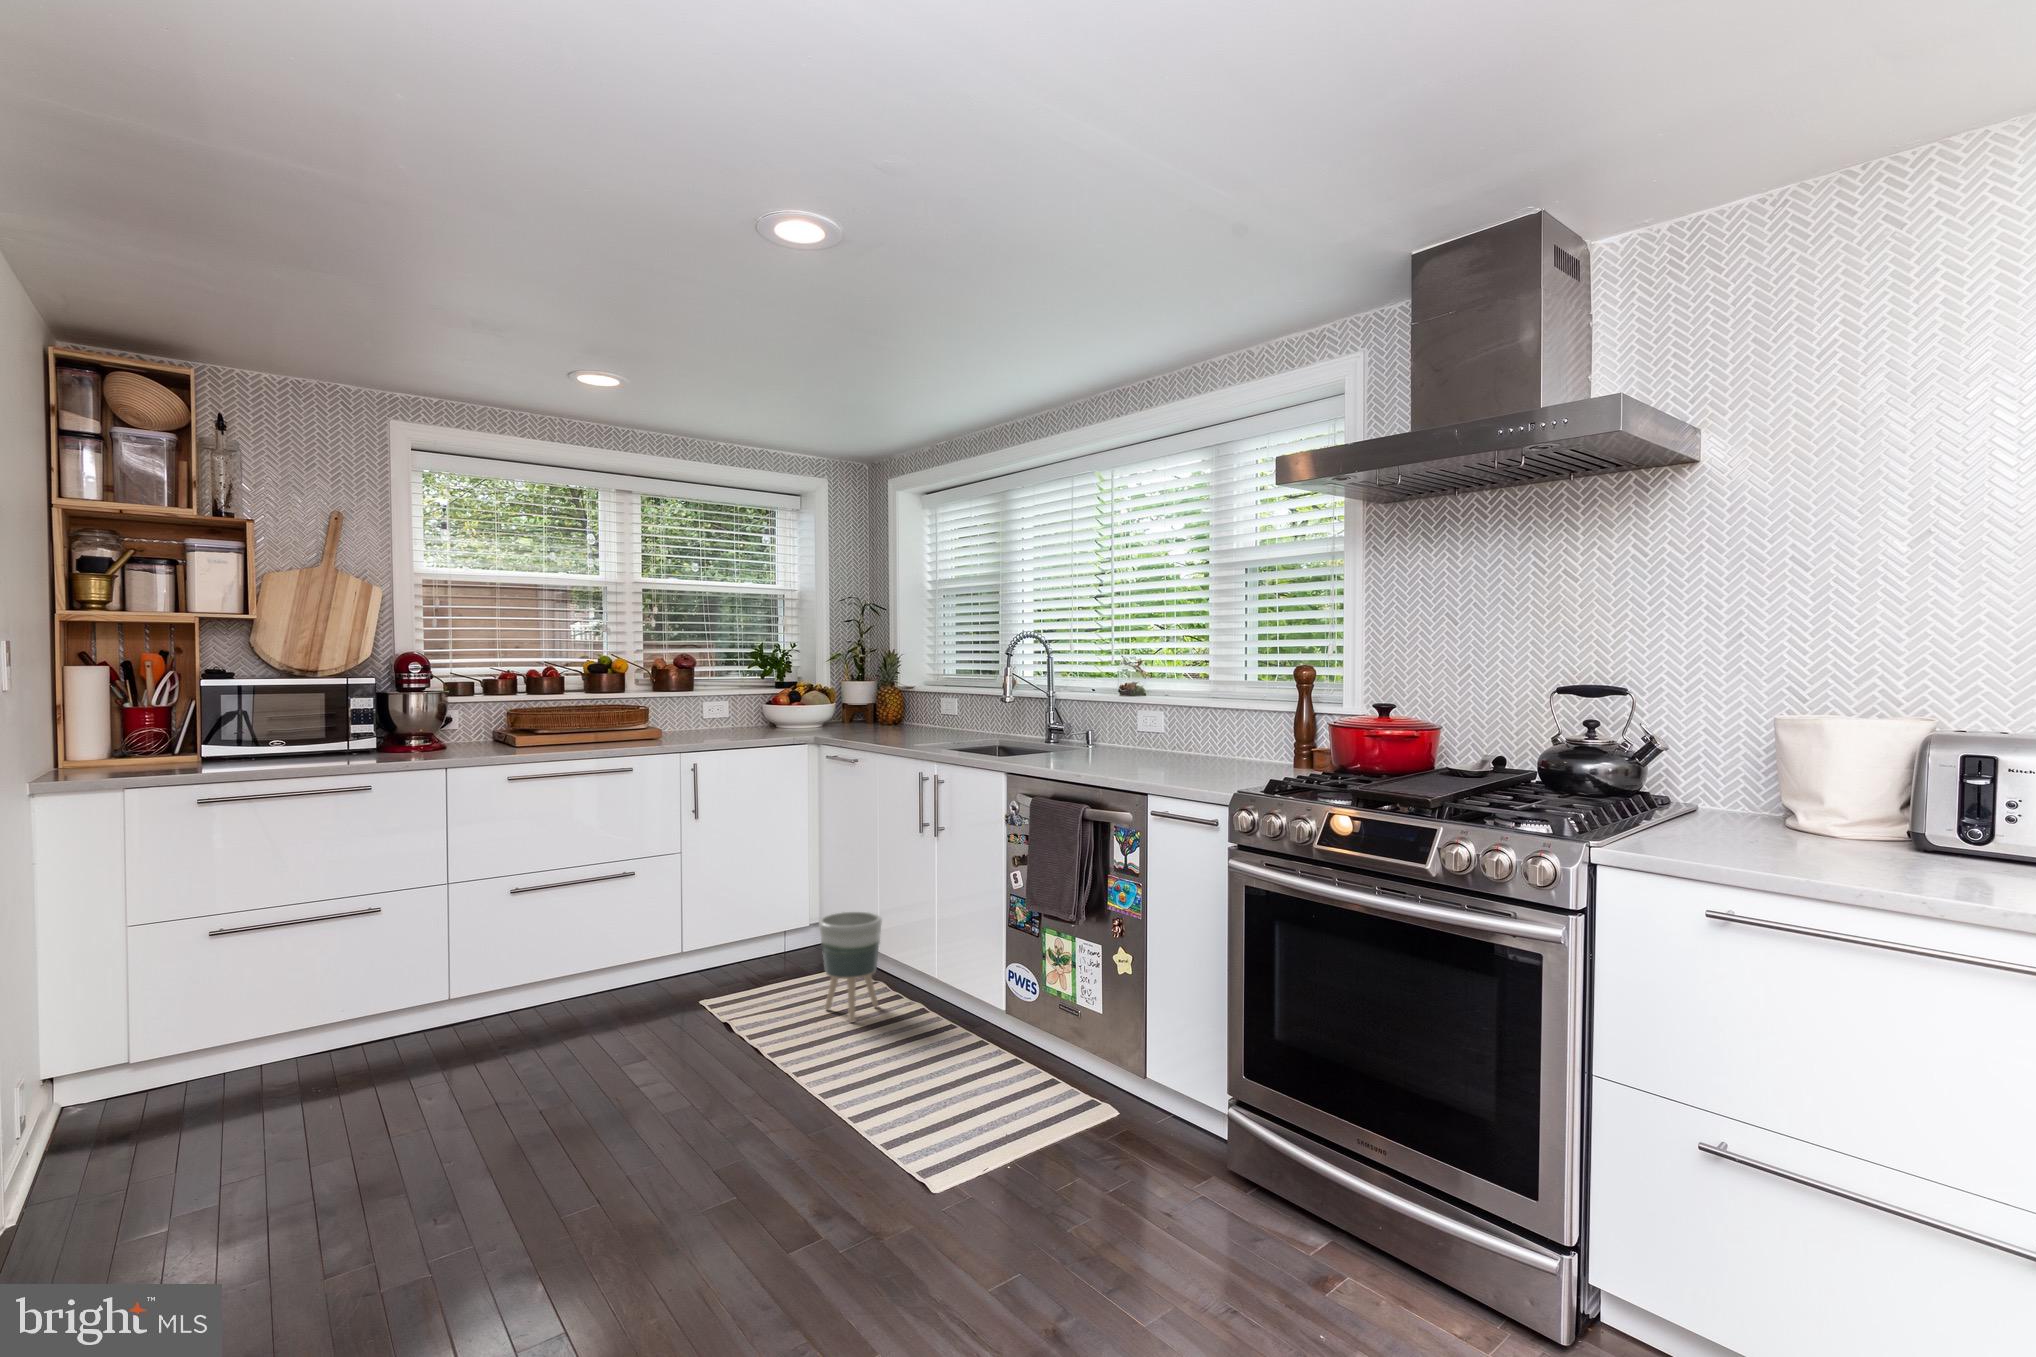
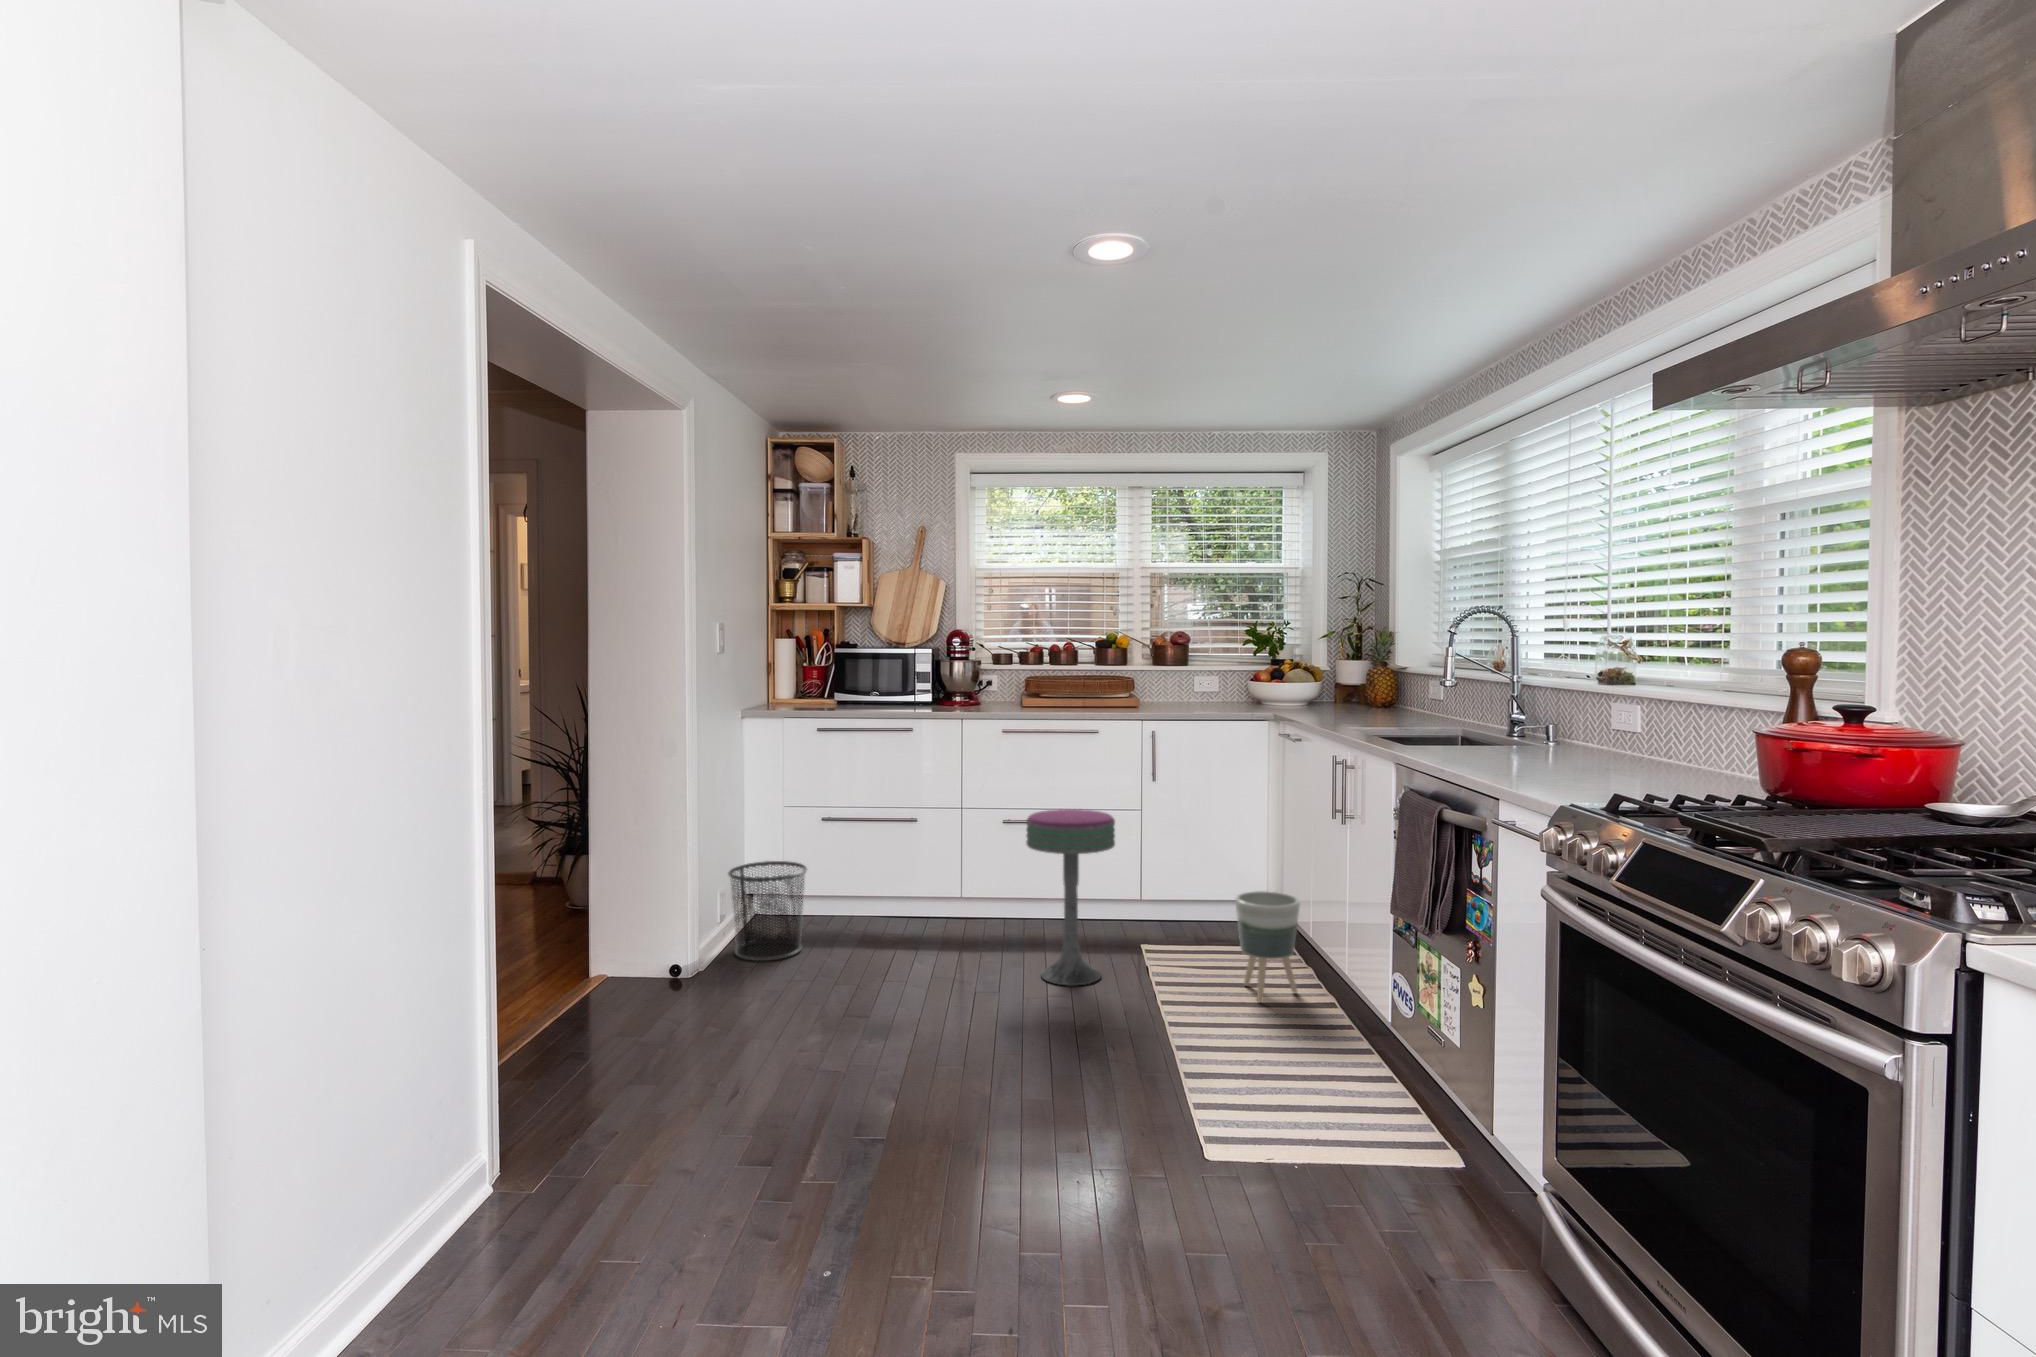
bar stool: none [585,853,690,1052] -> present [1026,809,1115,986]
waste bin: none [115,973,252,1121] -> present [728,861,807,961]

